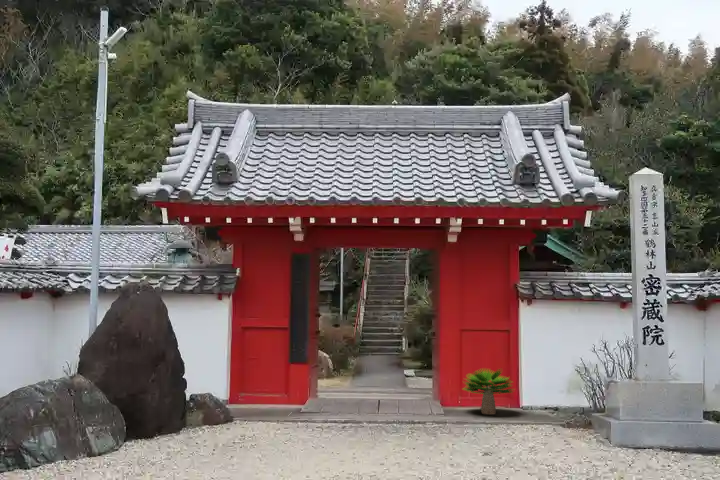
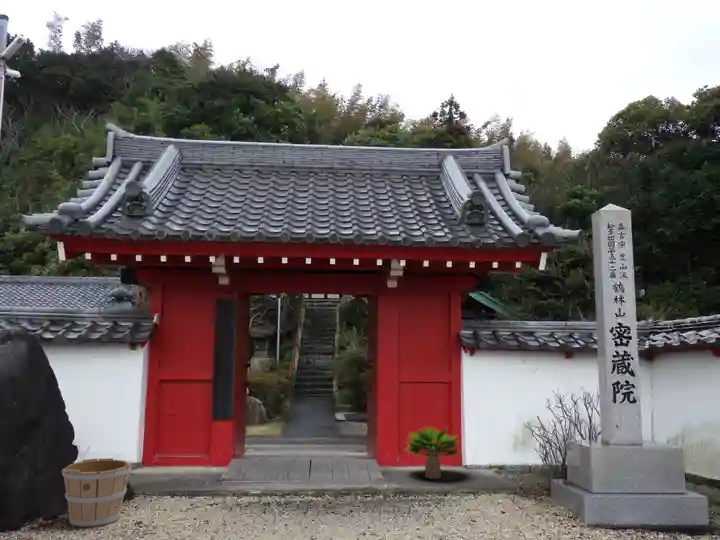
wooden bucket: none [181,386,234,437] -> present [62,458,132,527]

